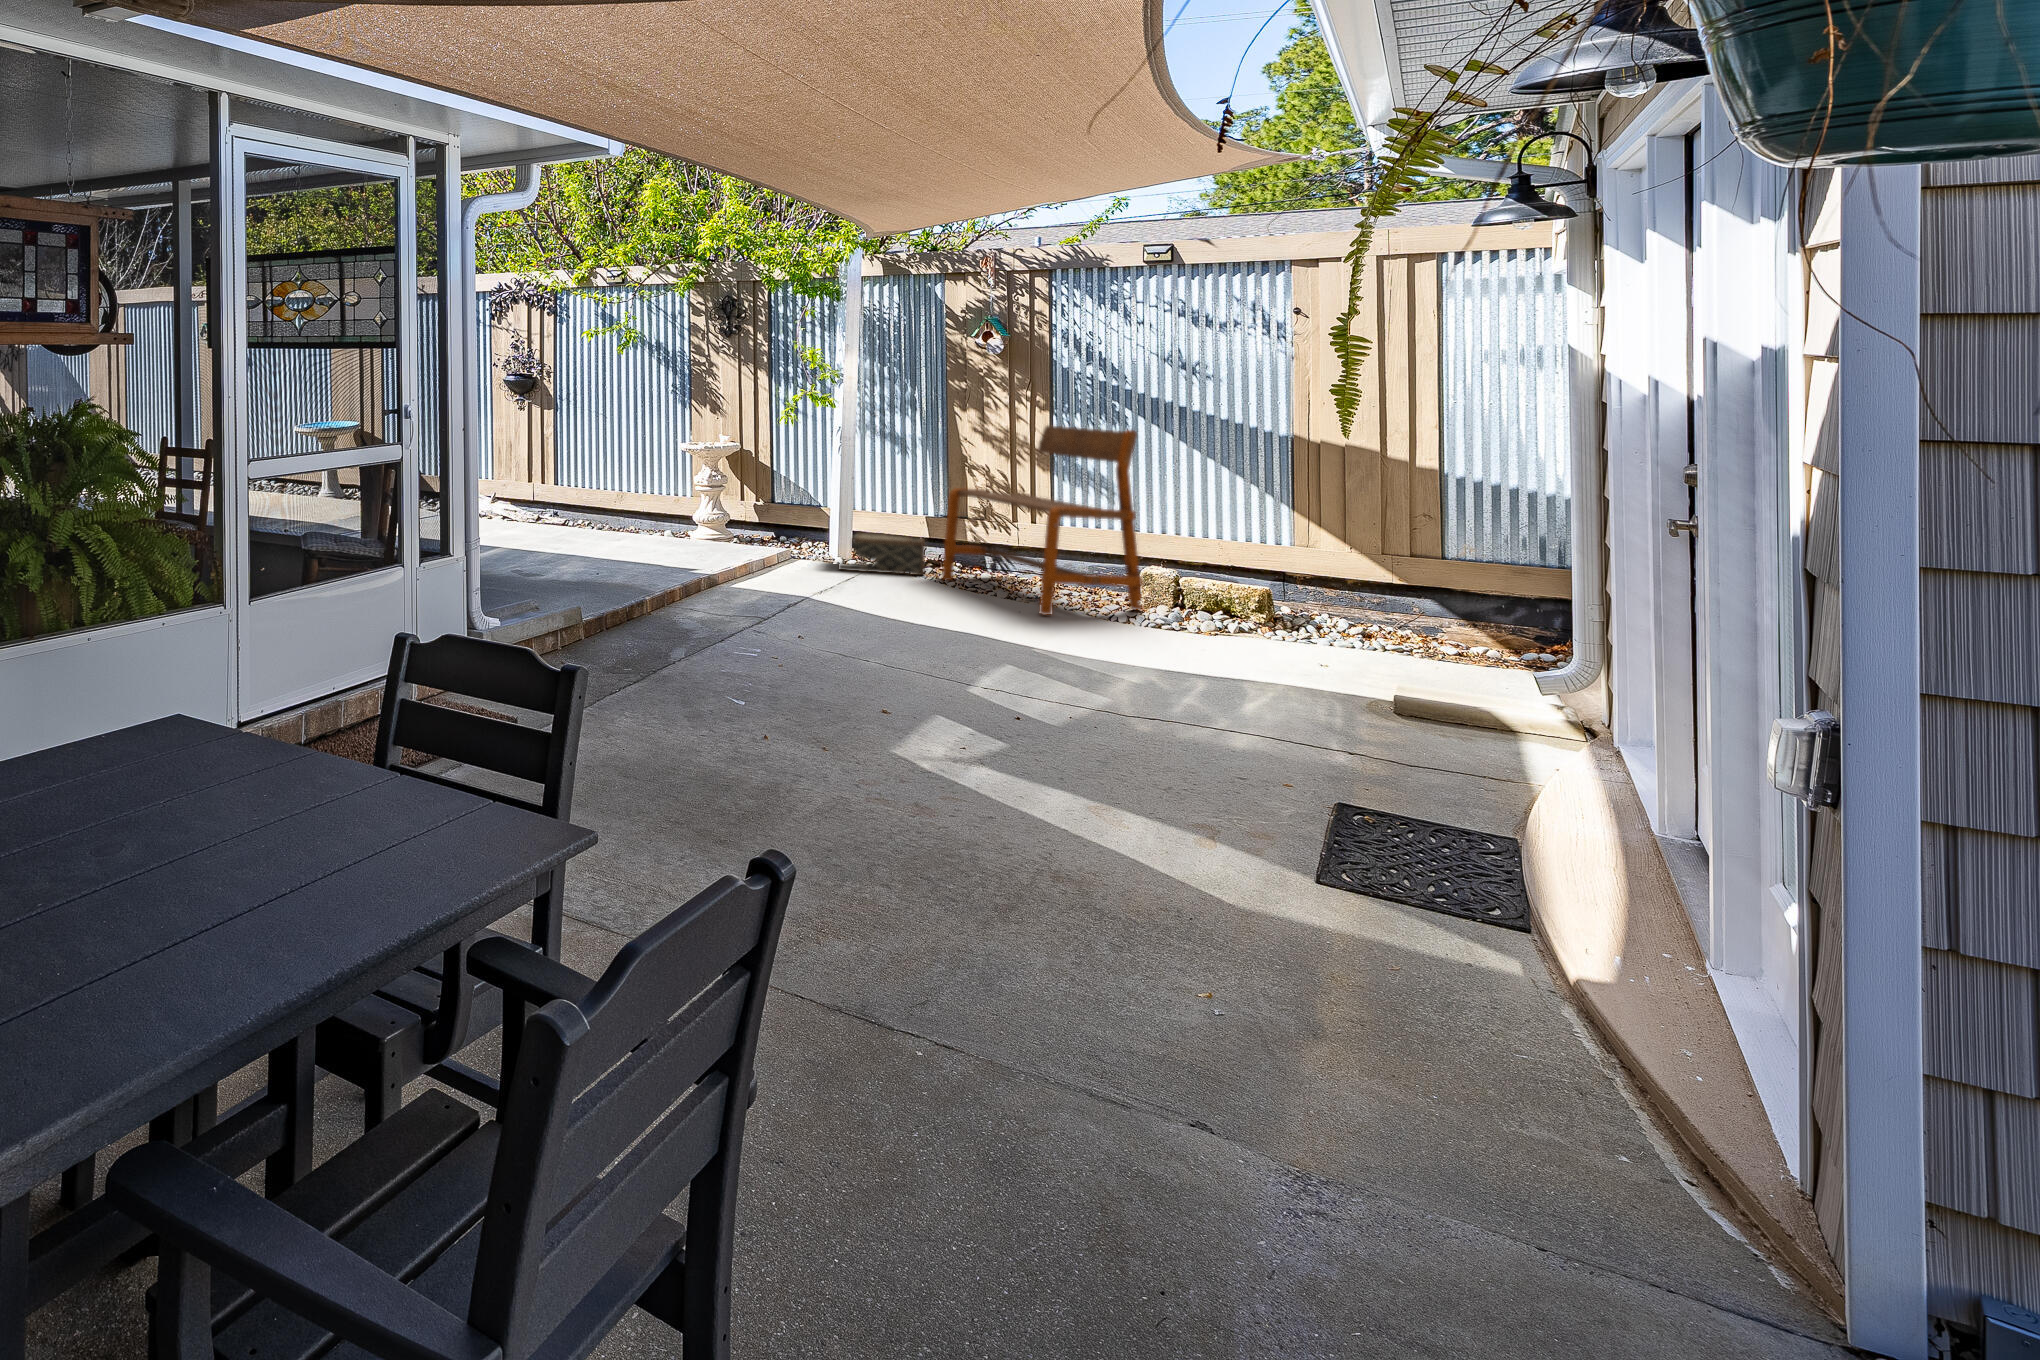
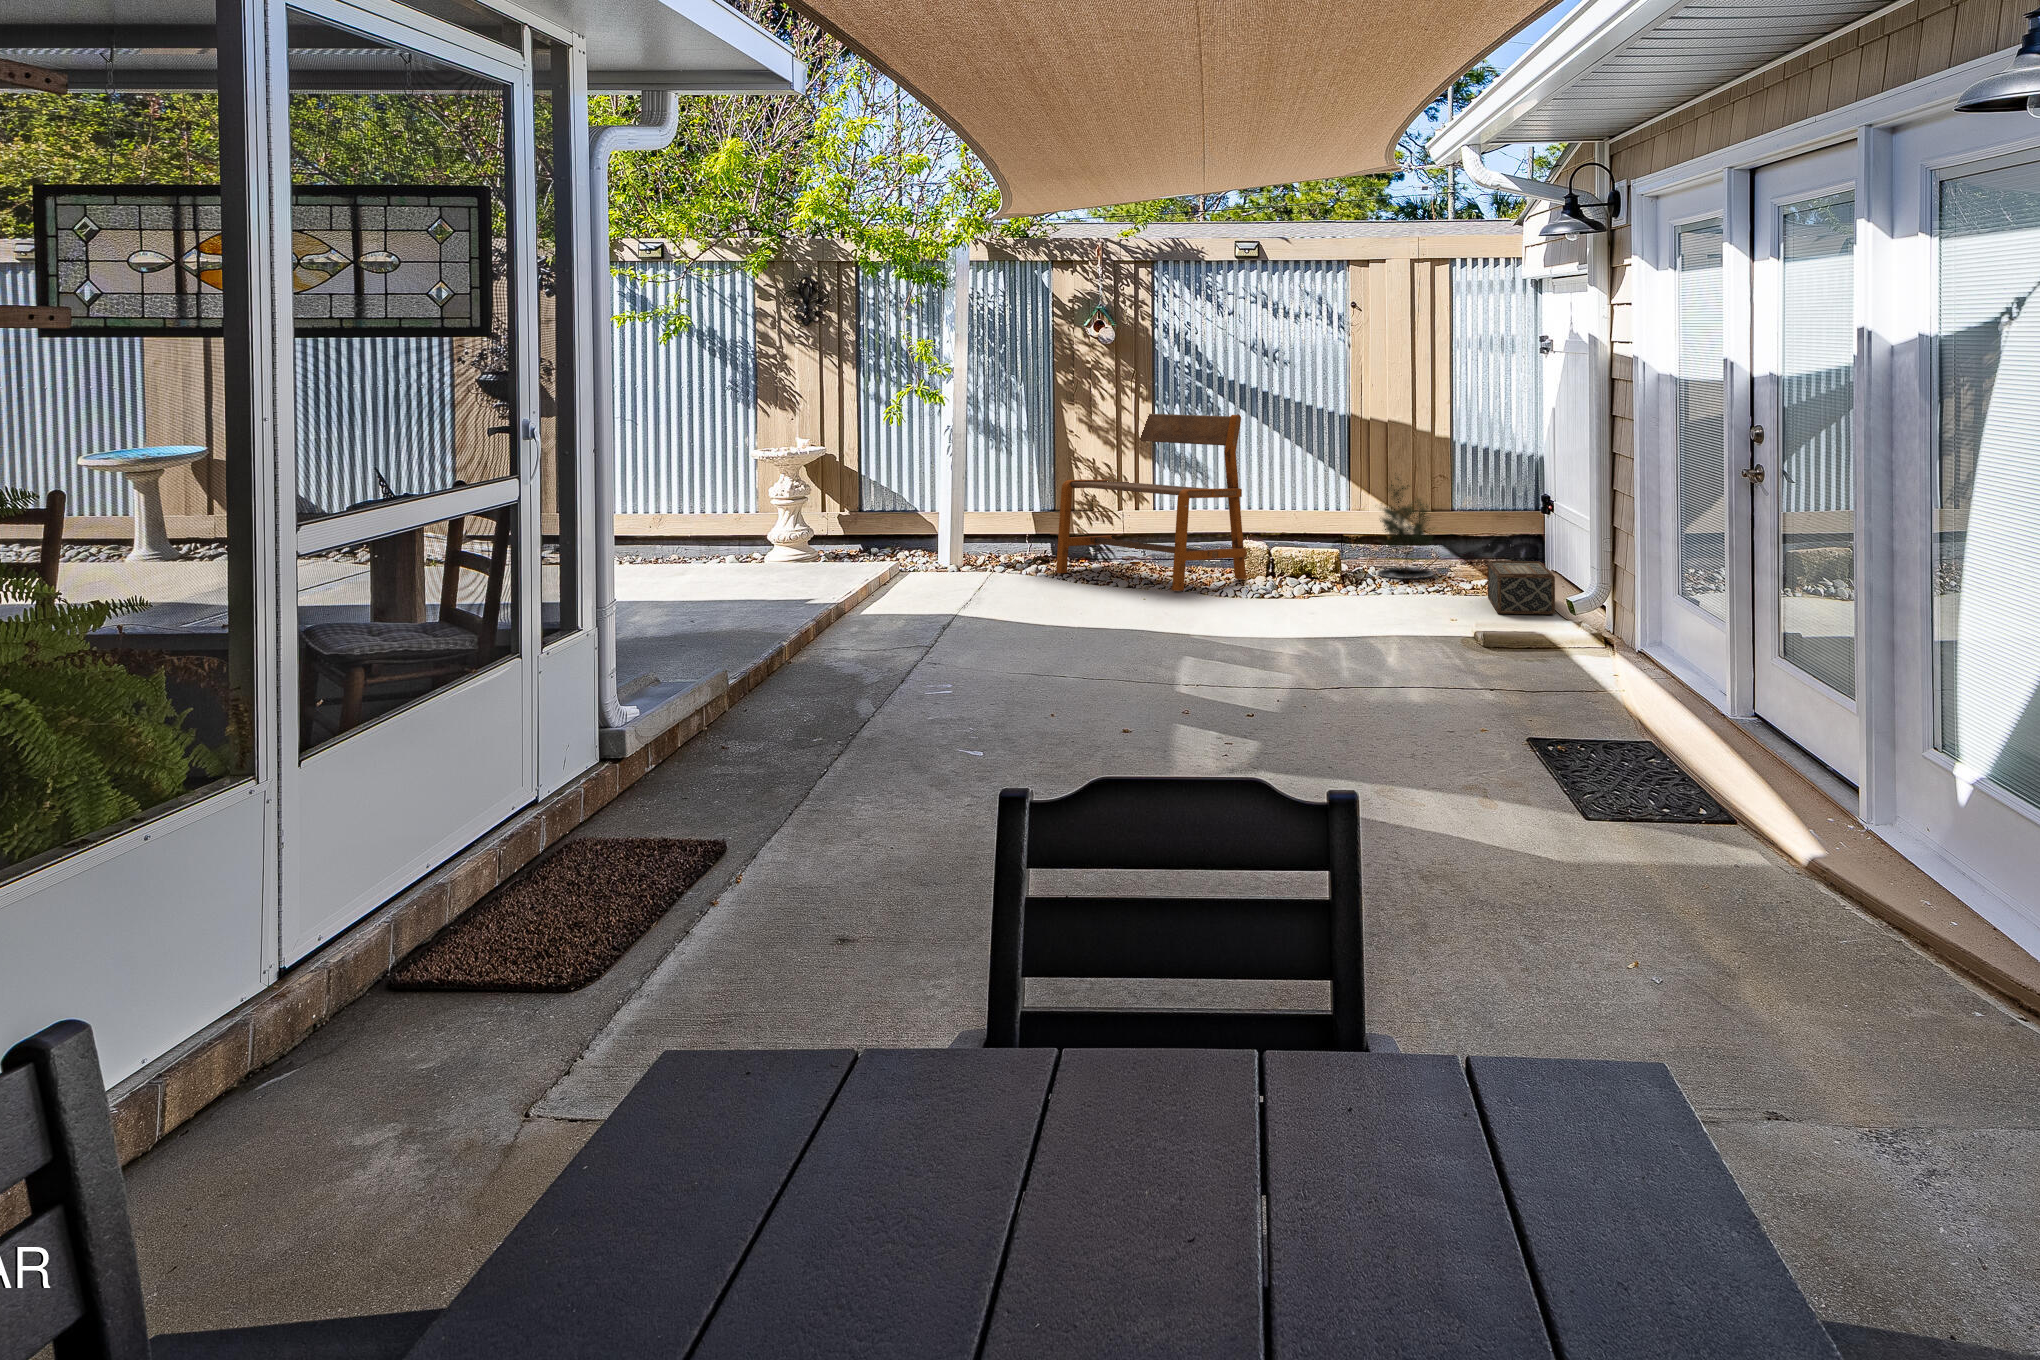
potted tree: none [1321,506,1415,638] -> present [1377,478,1434,579]
woven basket: present [839,533,925,575] -> present [1488,561,1555,614]

